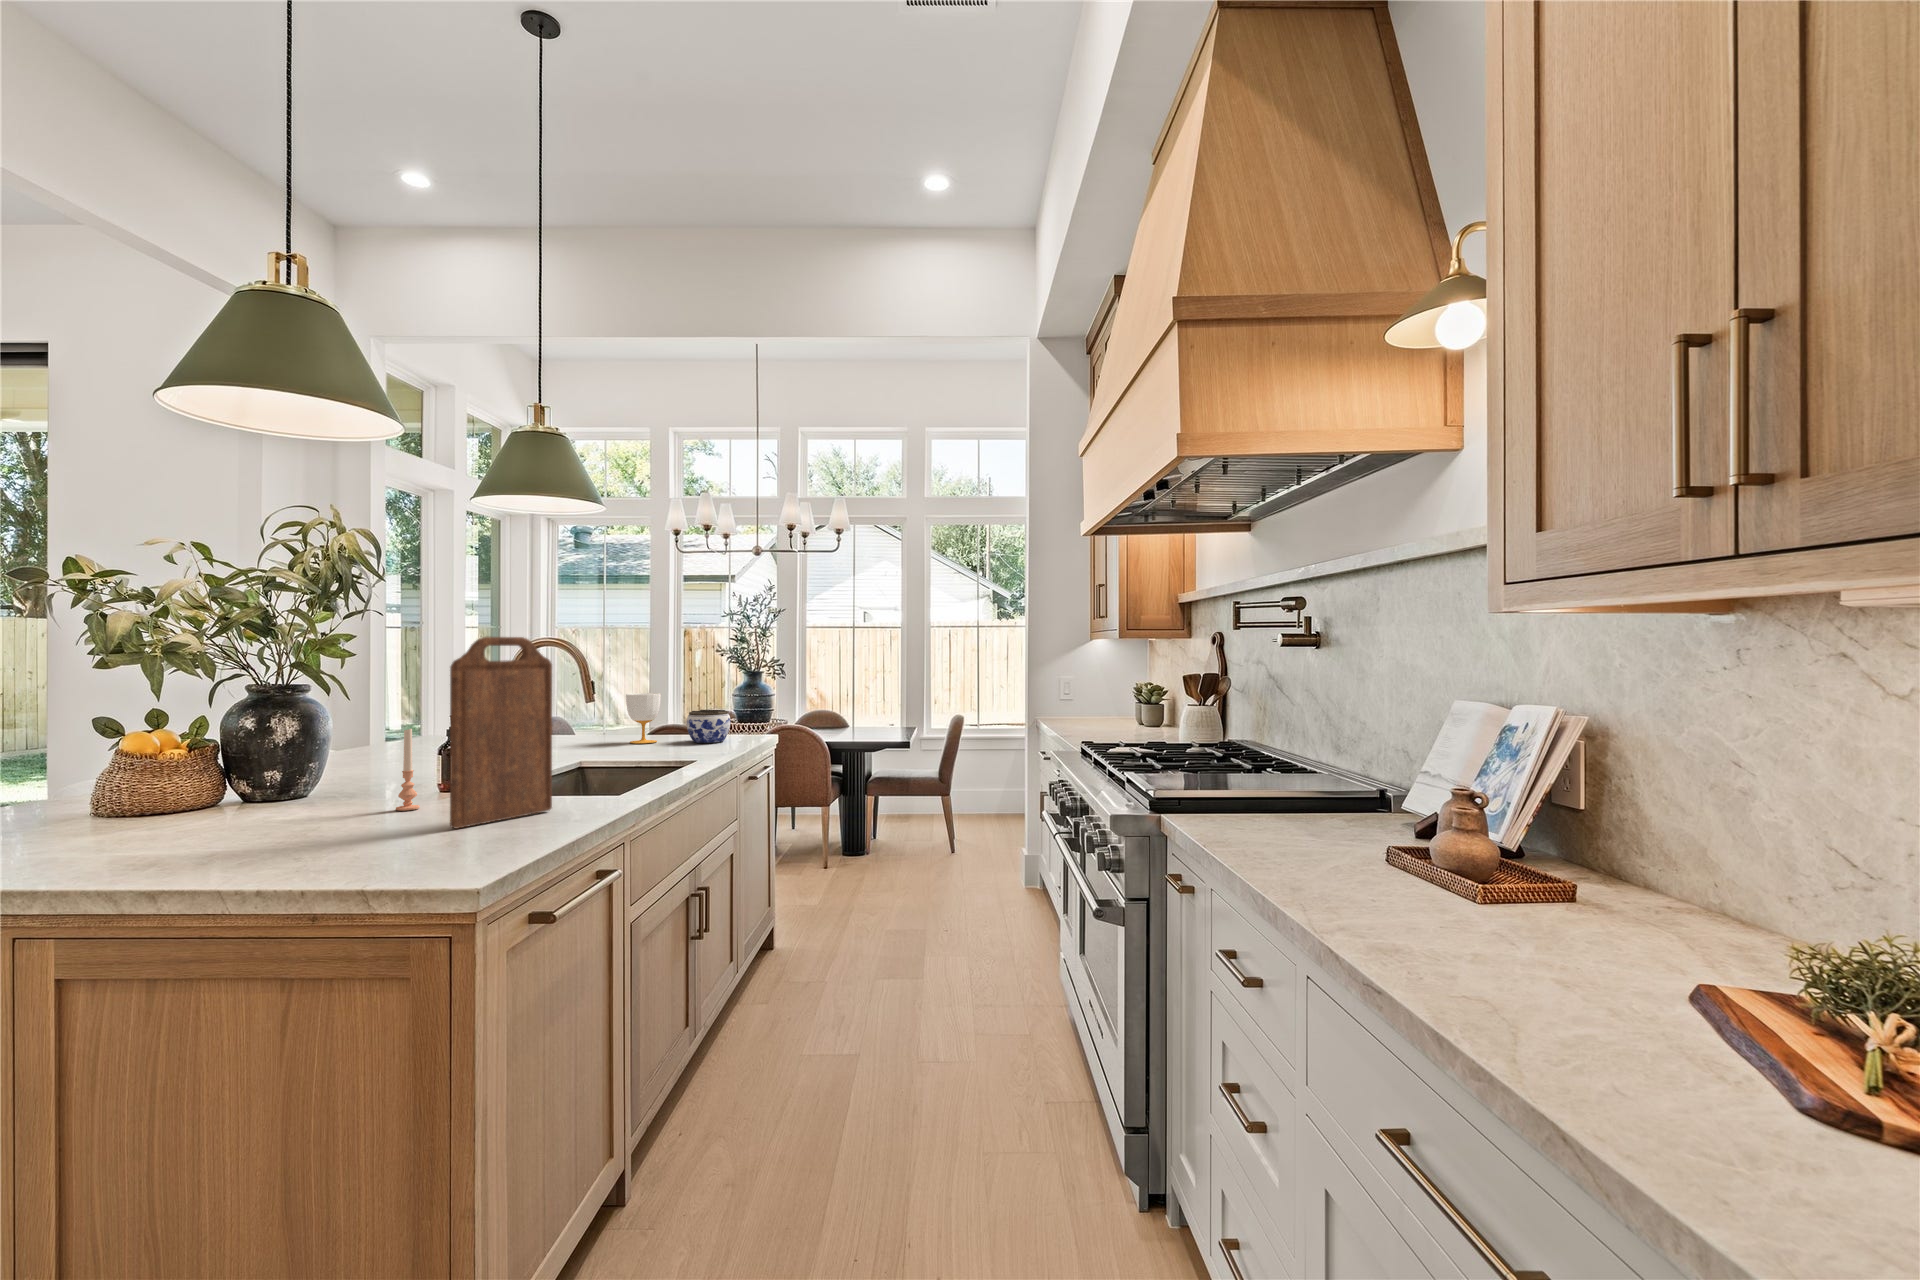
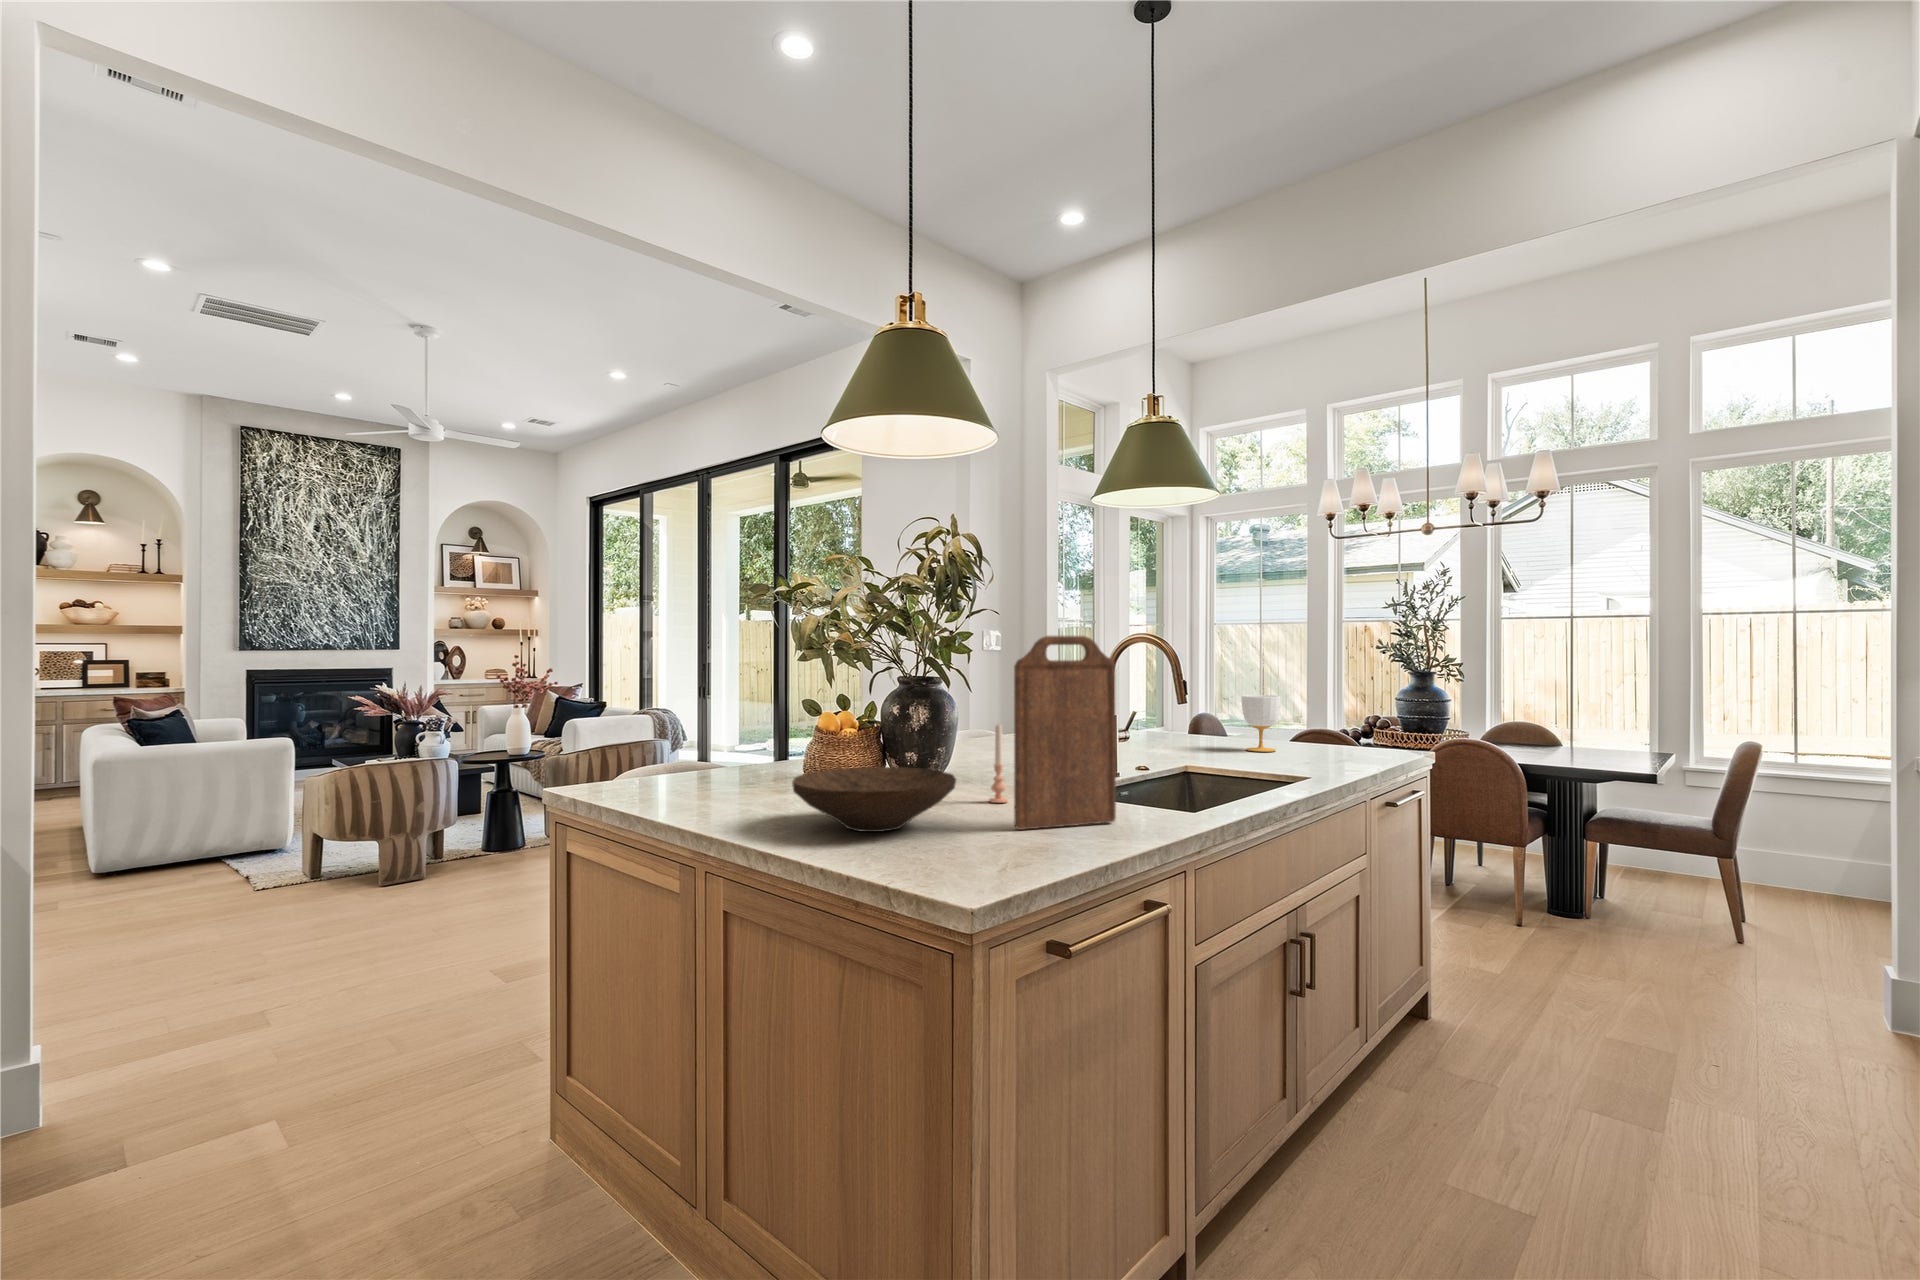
jar: present [687,710,731,743] -> none [1309,717,1363,758]
wooden bowl: none [144,781,380,856] -> present [792,767,956,832]

